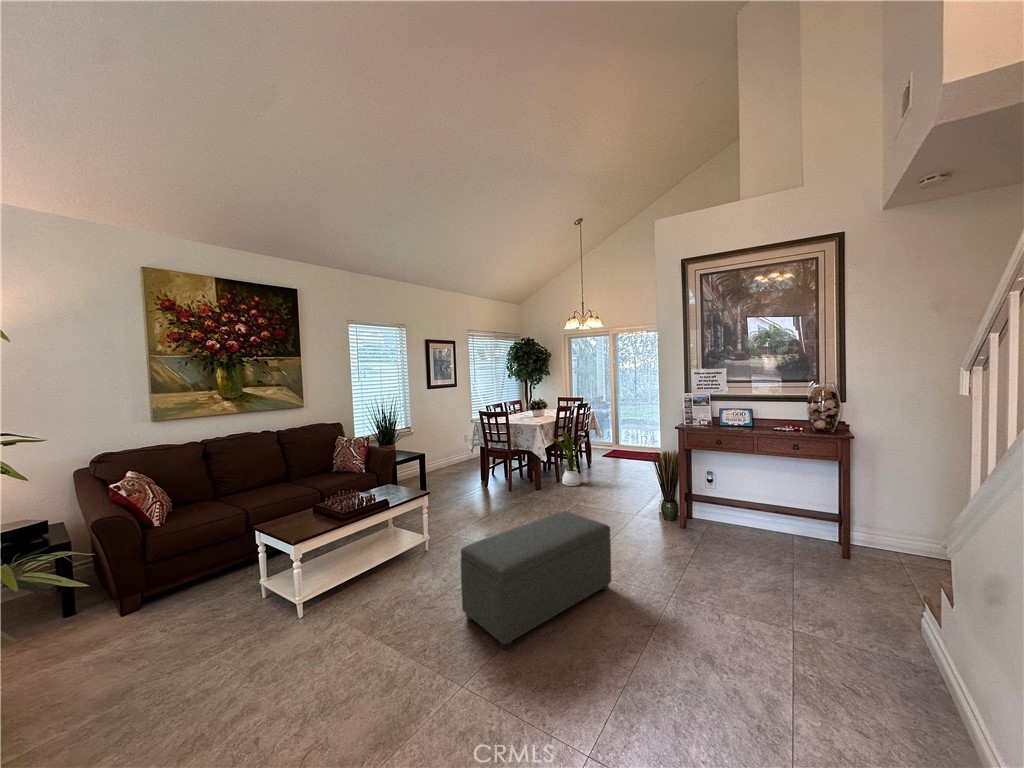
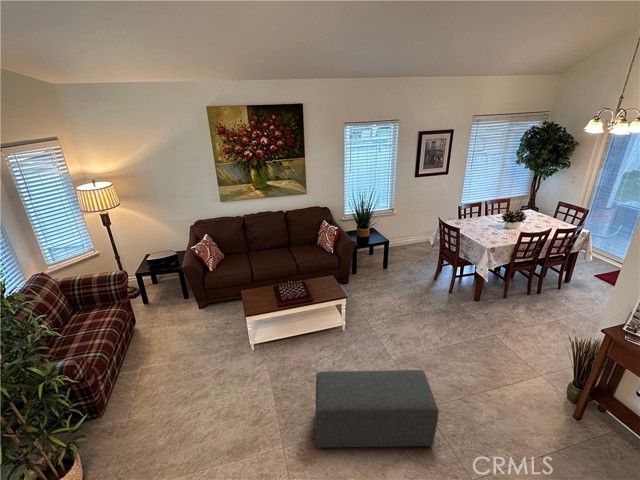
house plant: present [552,430,583,486] -> none [502,258,543,313]

